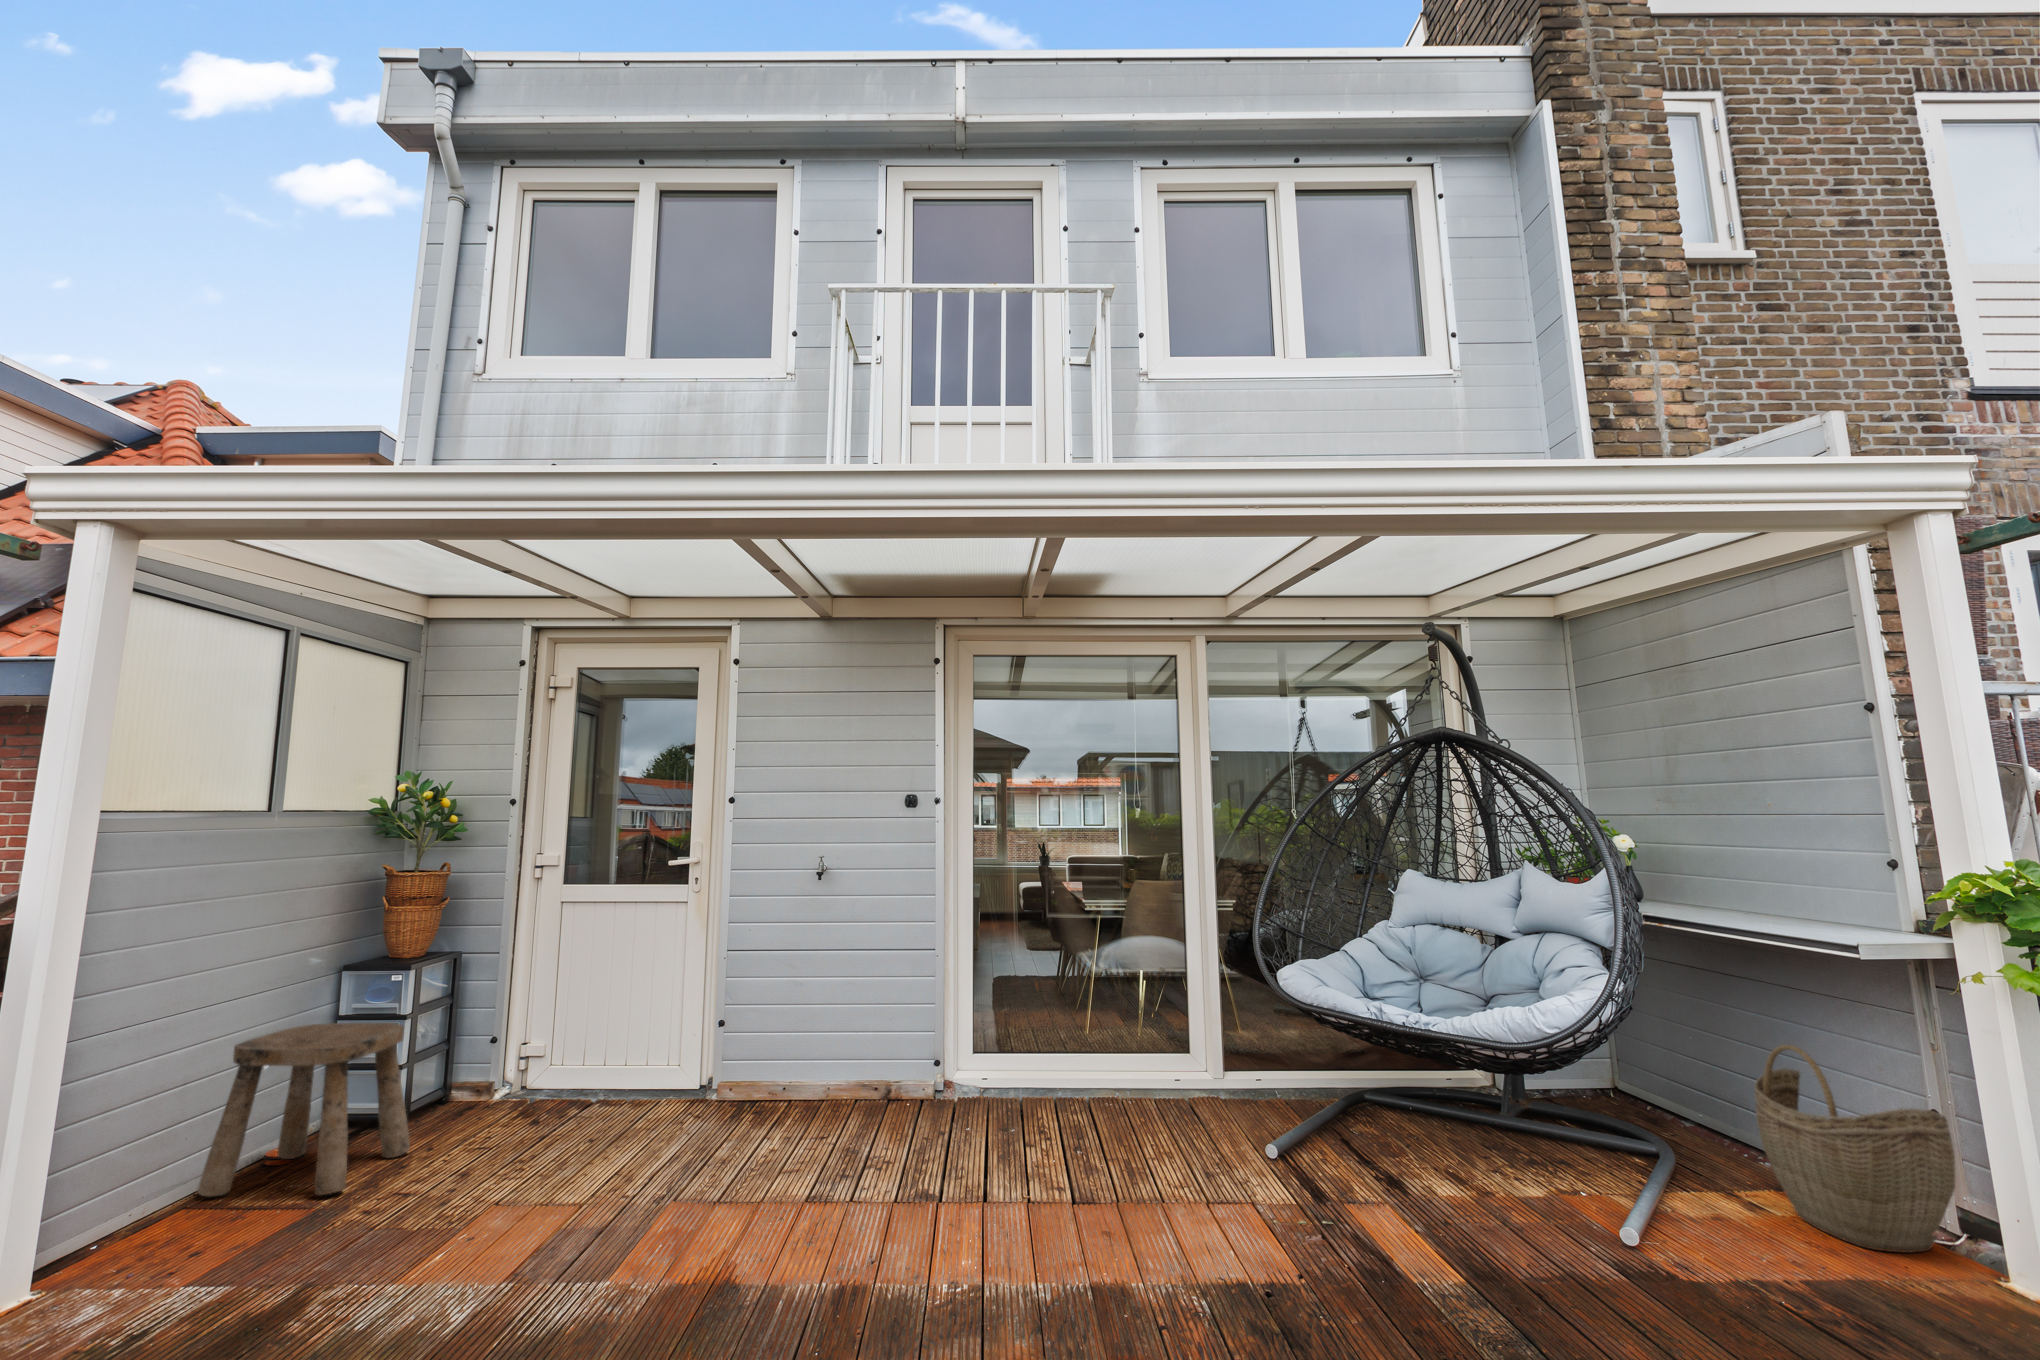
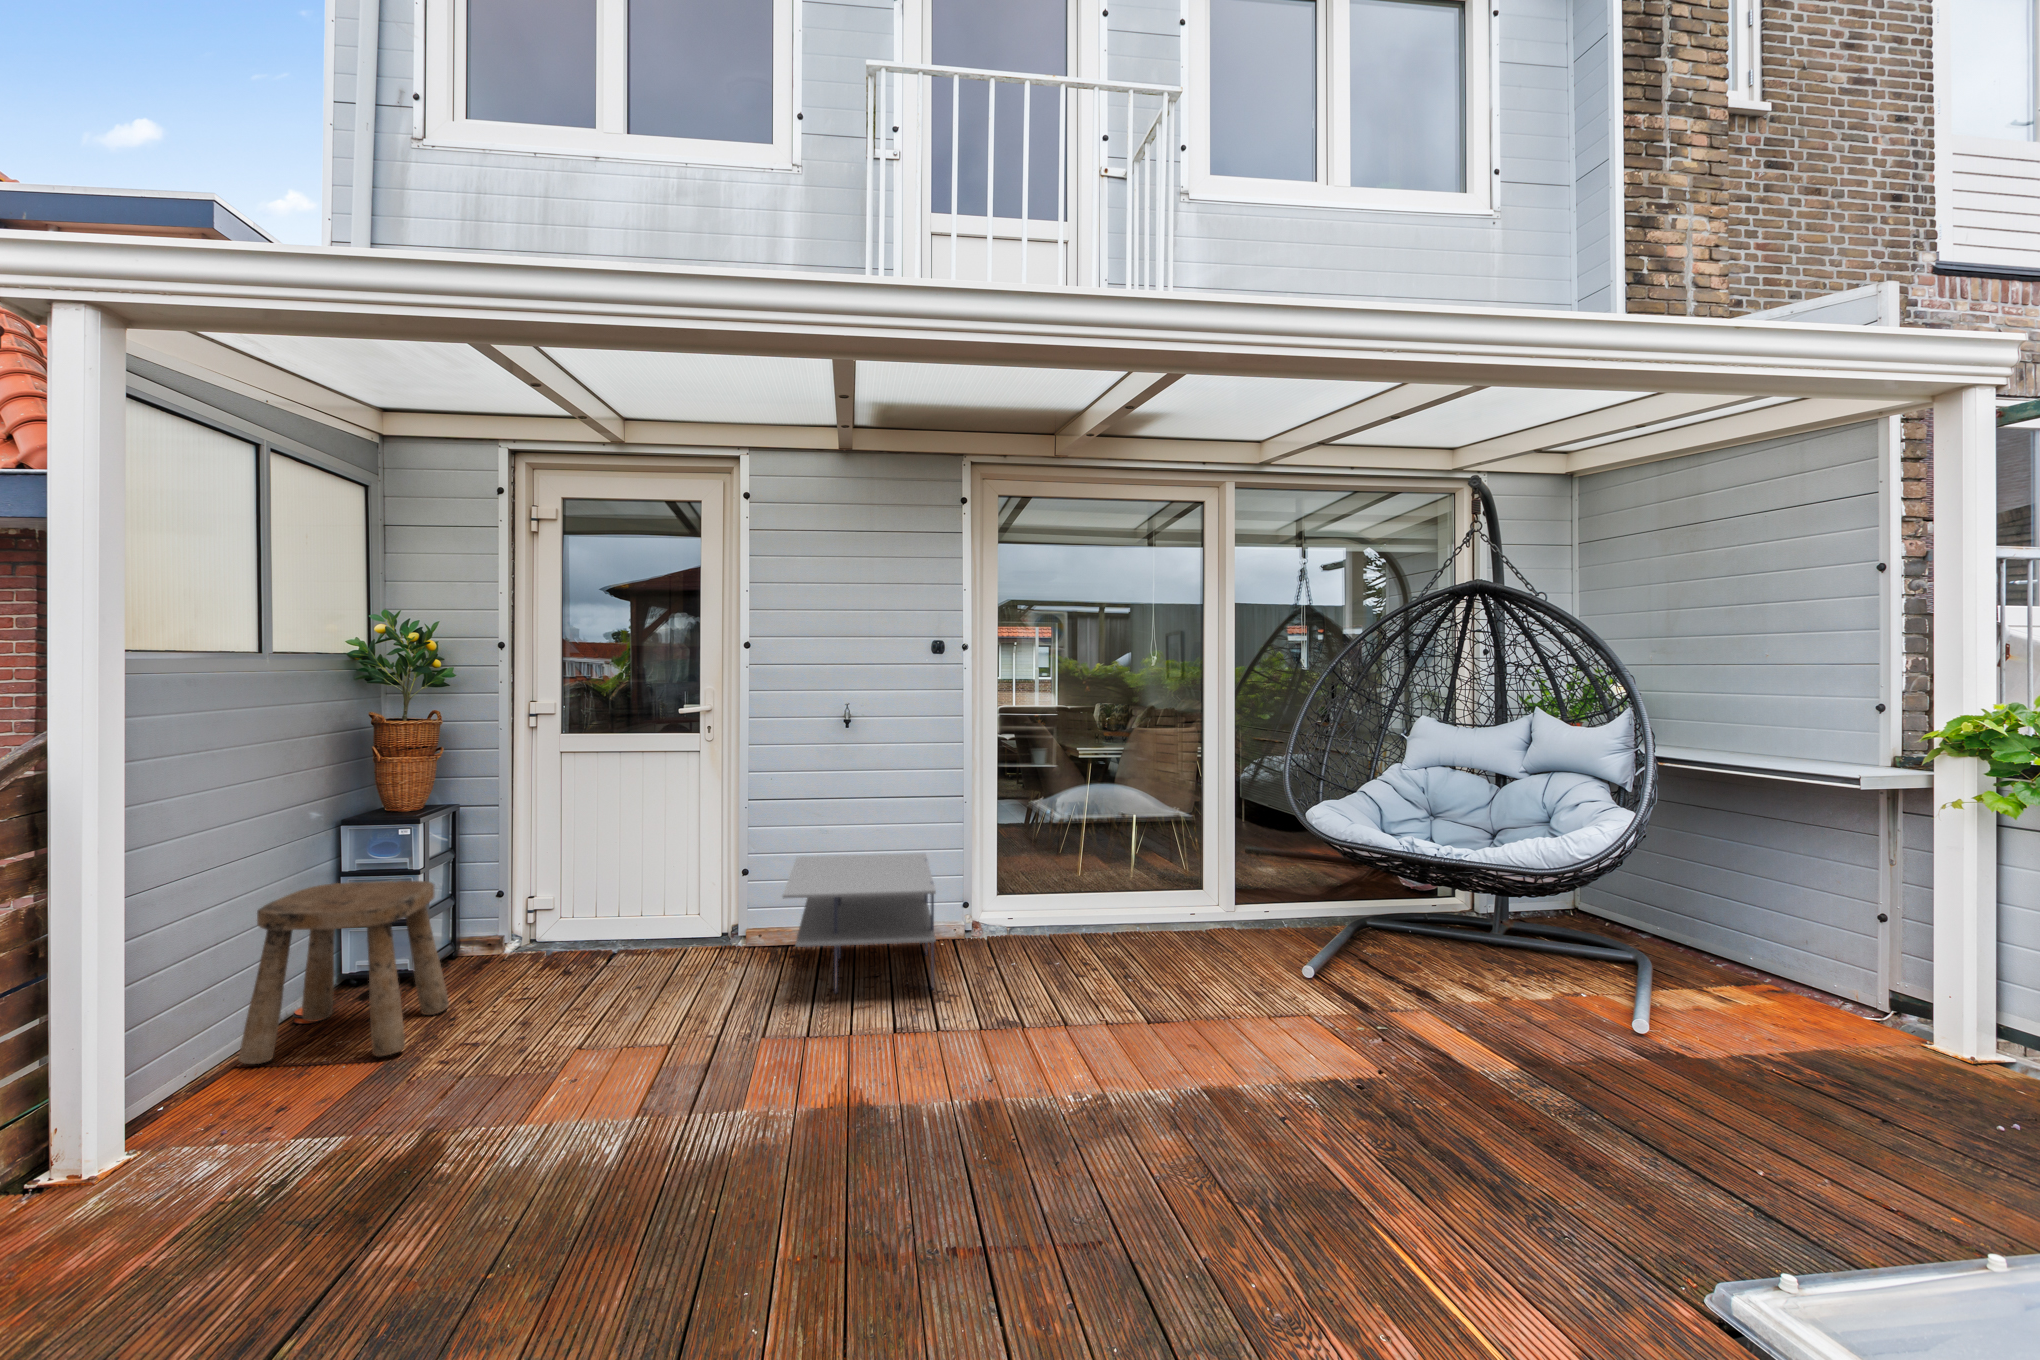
side table: none [720,1012,894,1155] -> present [783,853,936,993]
woven basket: present [1755,1045,1955,1253] -> none [1732,861,1903,1030]

